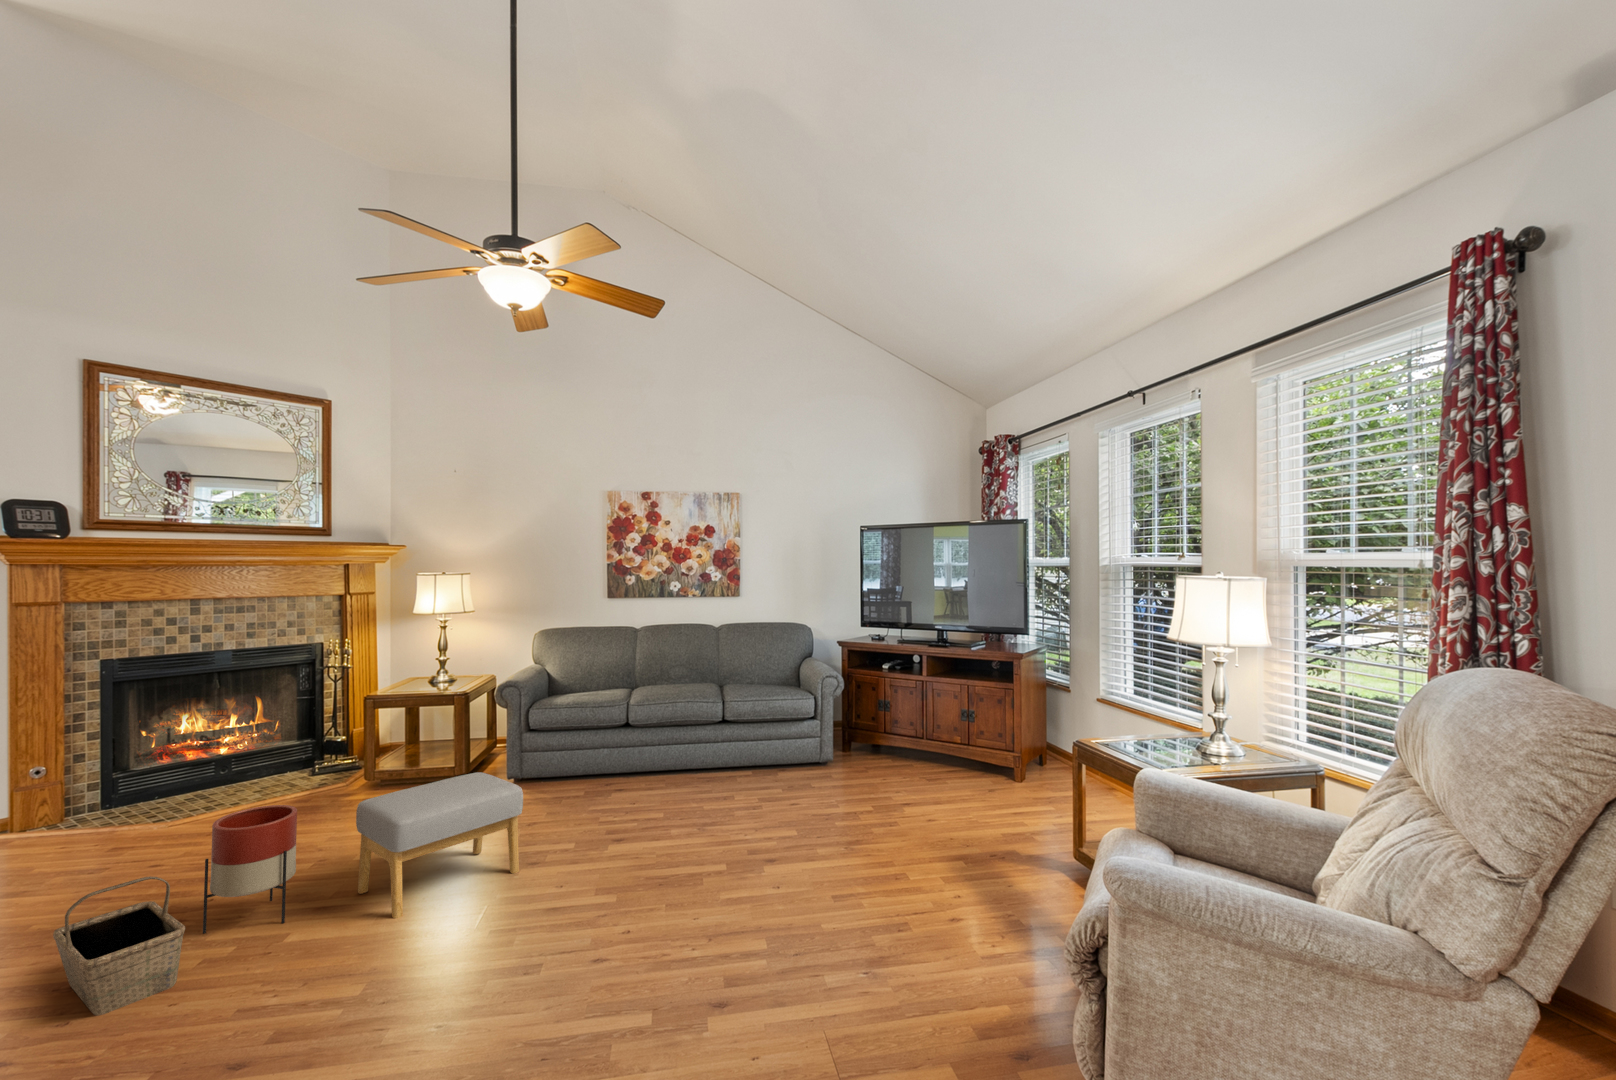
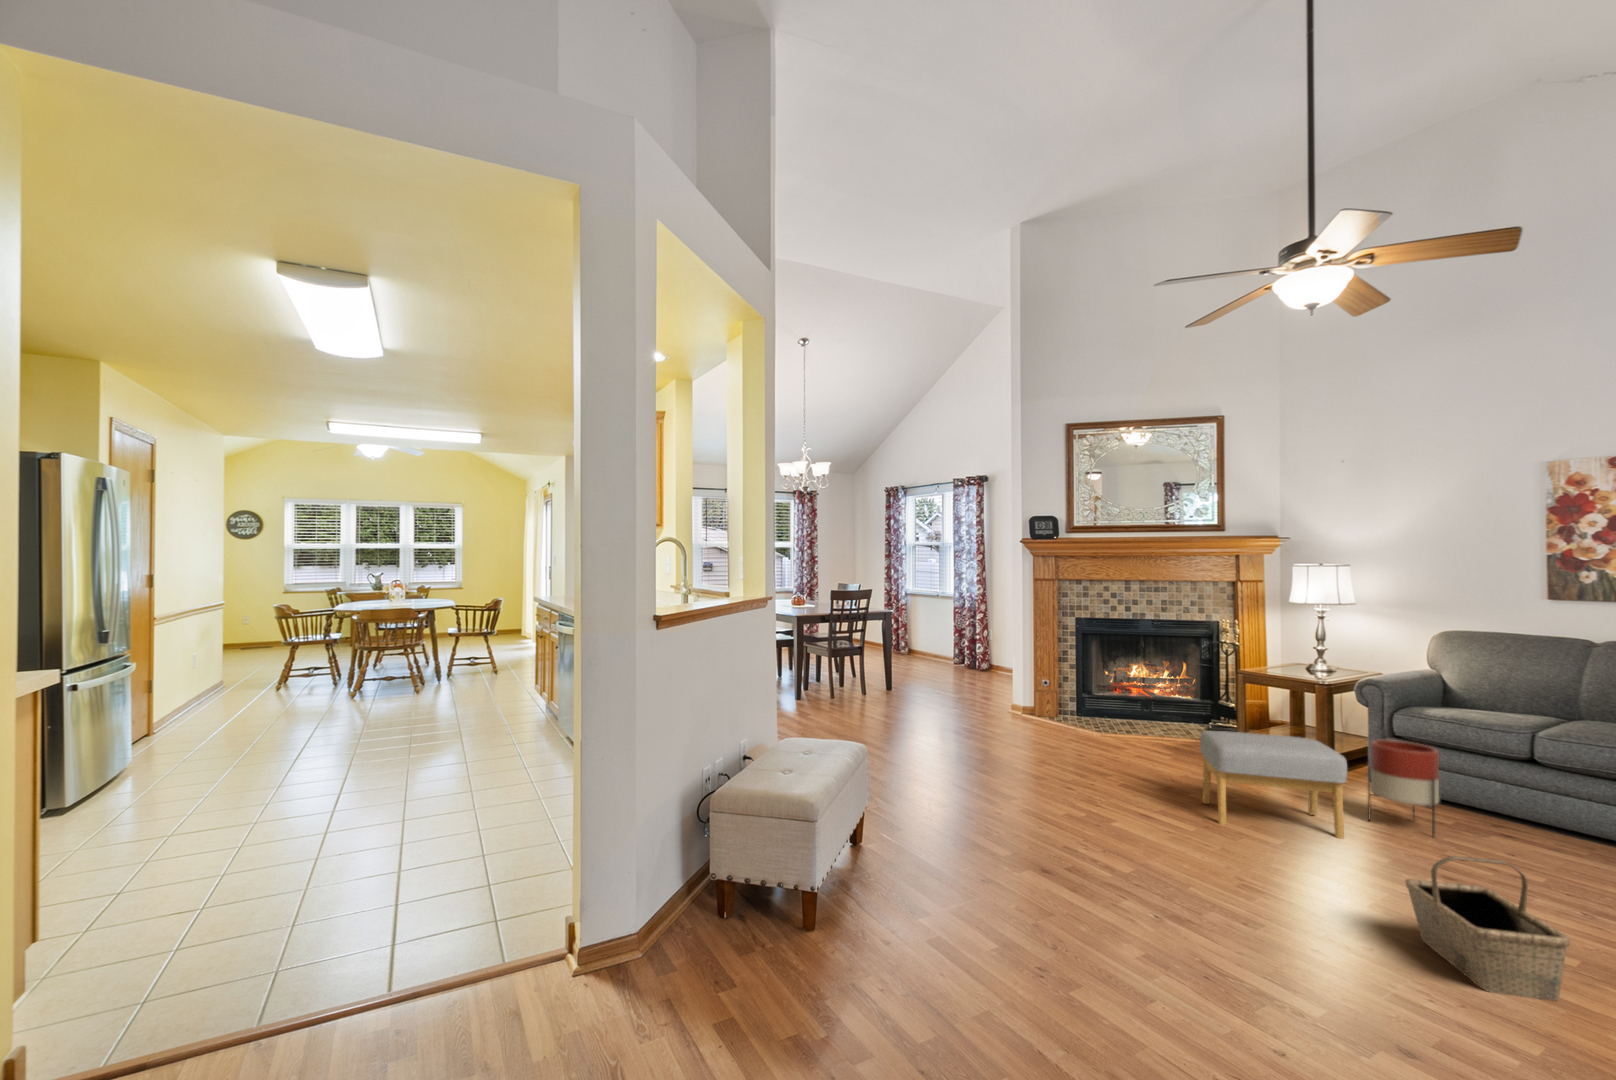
planter: present [203,805,297,934] -> present [1368,740,1439,837]
basket: present [53,877,185,1016] -> present [1405,856,1570,1001]

